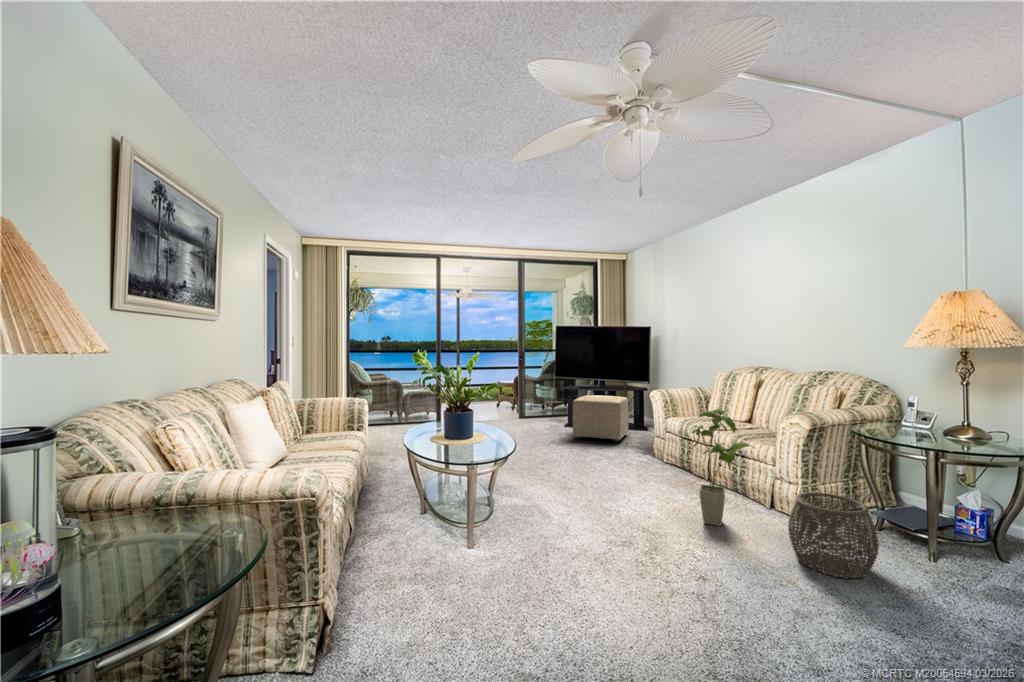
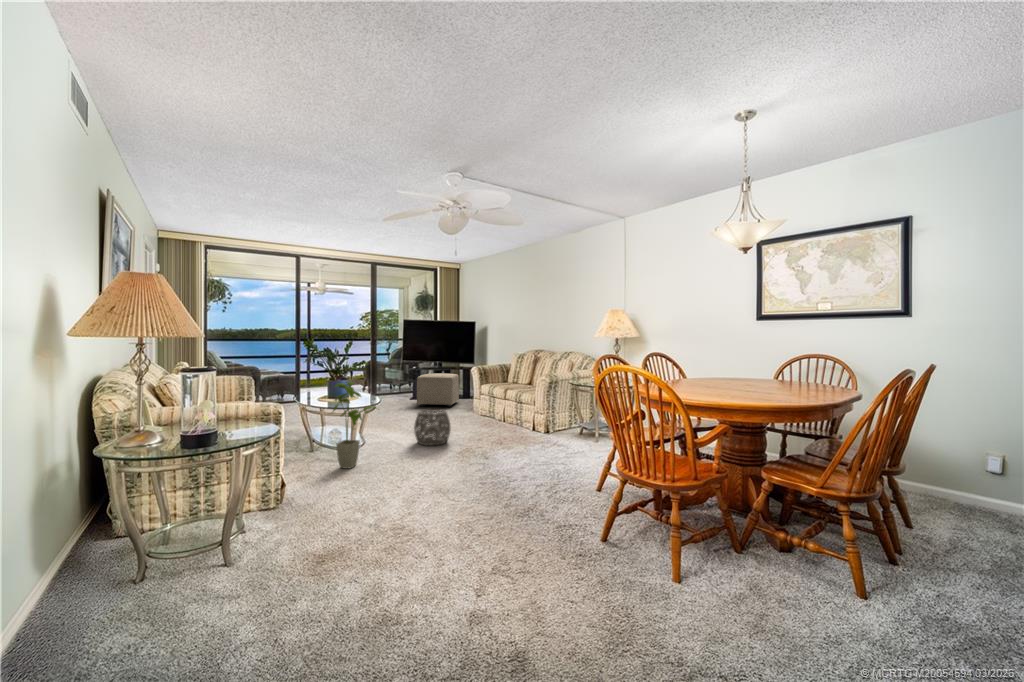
house plant: present [691,409,752,526] -> present [333,382,375,468]
woven basket: present [788,492,879,579] -> present [414,409,451,446]

